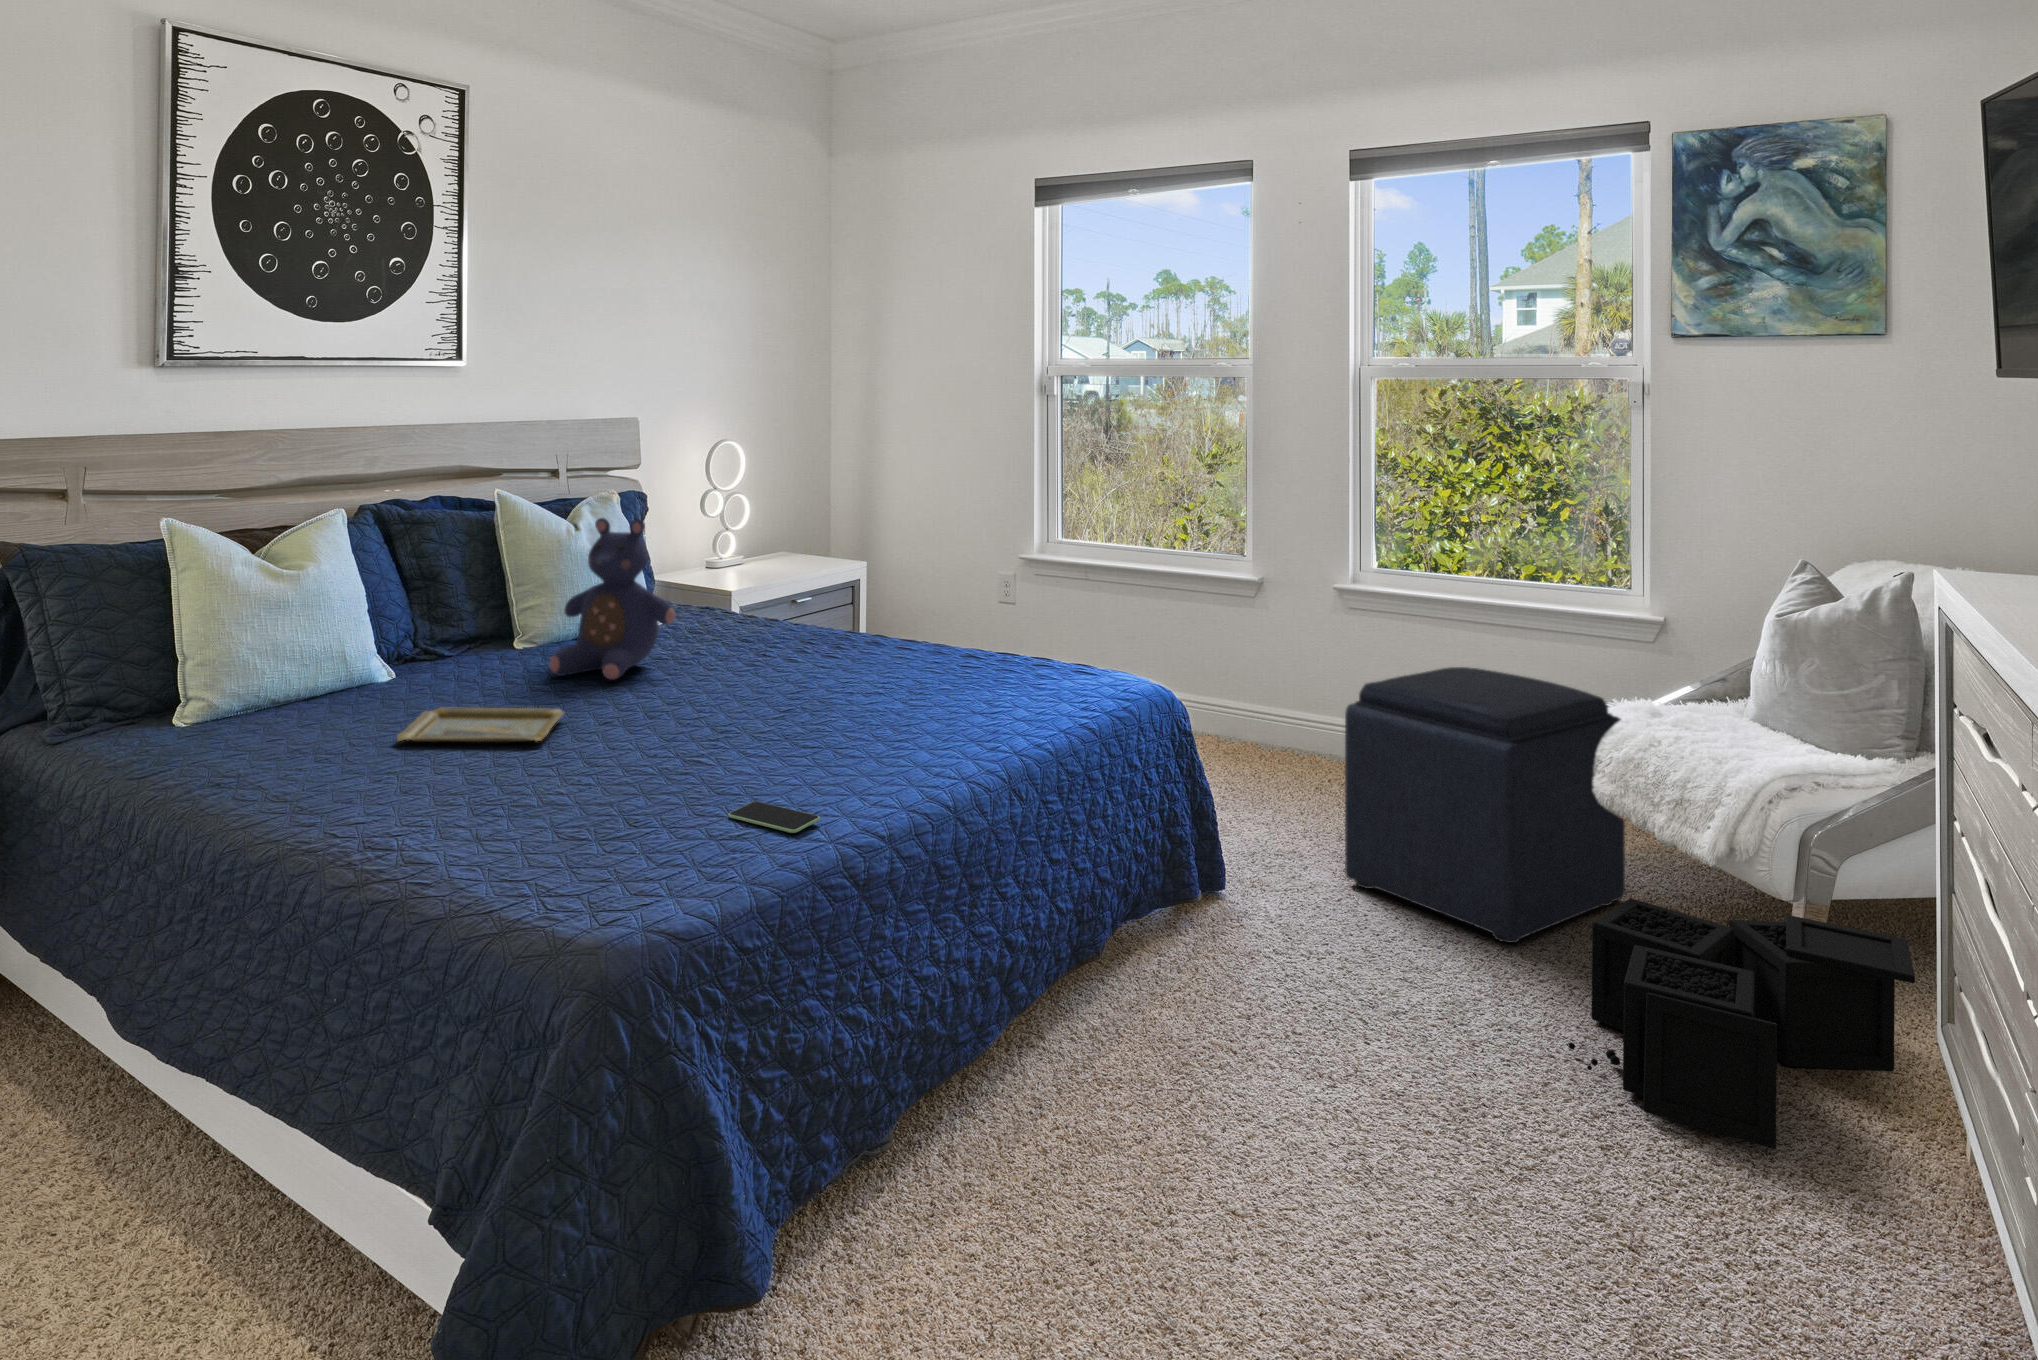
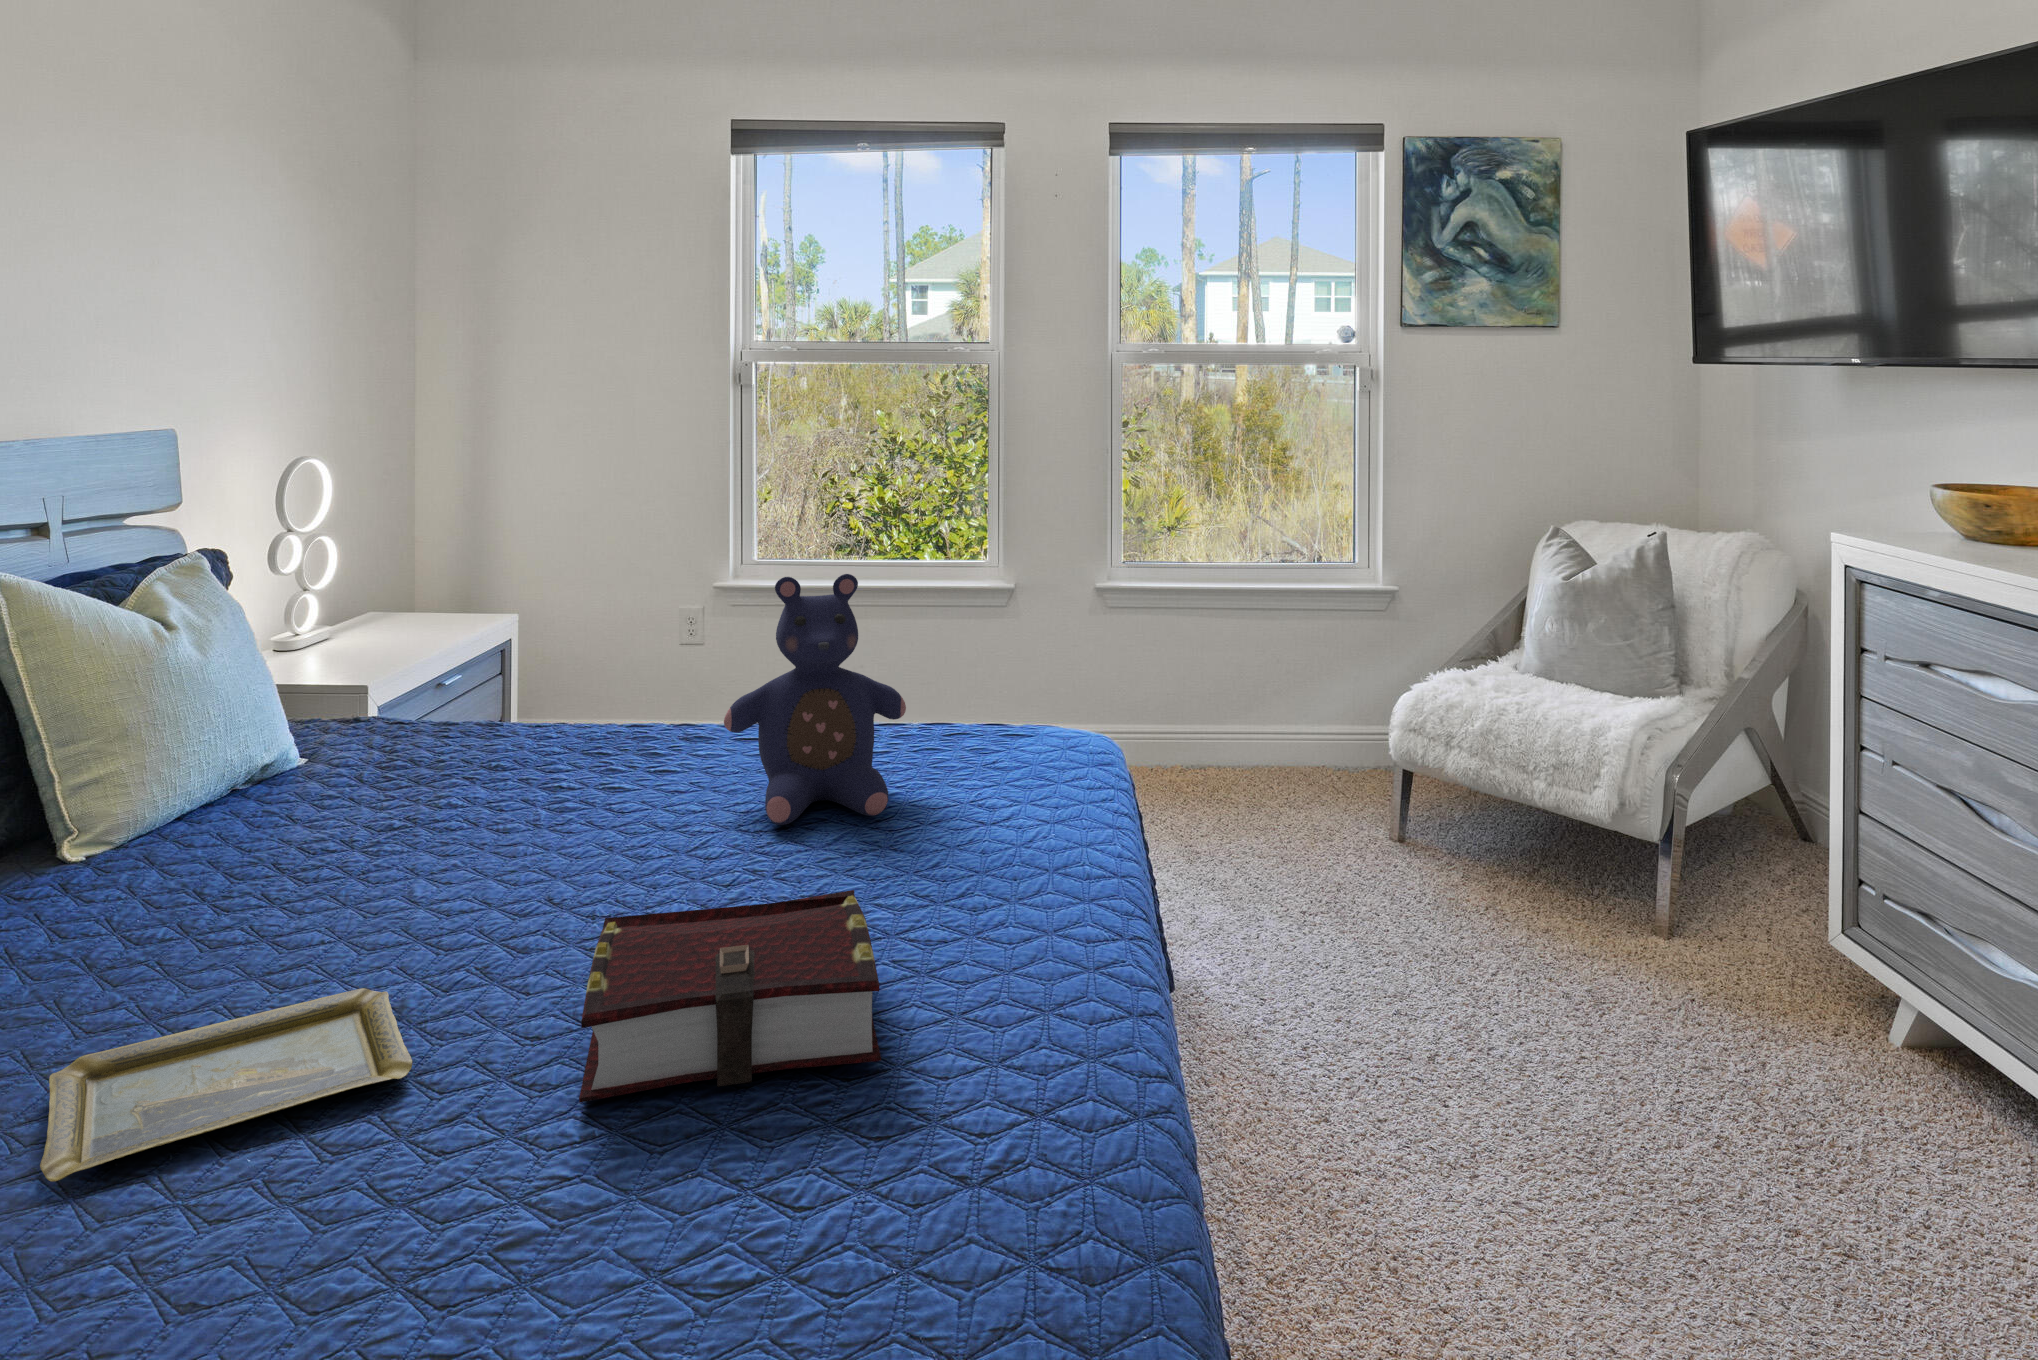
teddy bear: present [550,518,675,680] -> present [724,574,906,825]
ottoman: present [1345,667,1625,943] -> none [1249,661,1471,947]
book: none [589,693,788,780] -> present [579,890,881,1103]
smartphone: present [728,801,820,833] -> none [965,1089,1121,1141]
storage bin: present [1569,898,1915,1149] -> none [1577,862,1856,1108]

